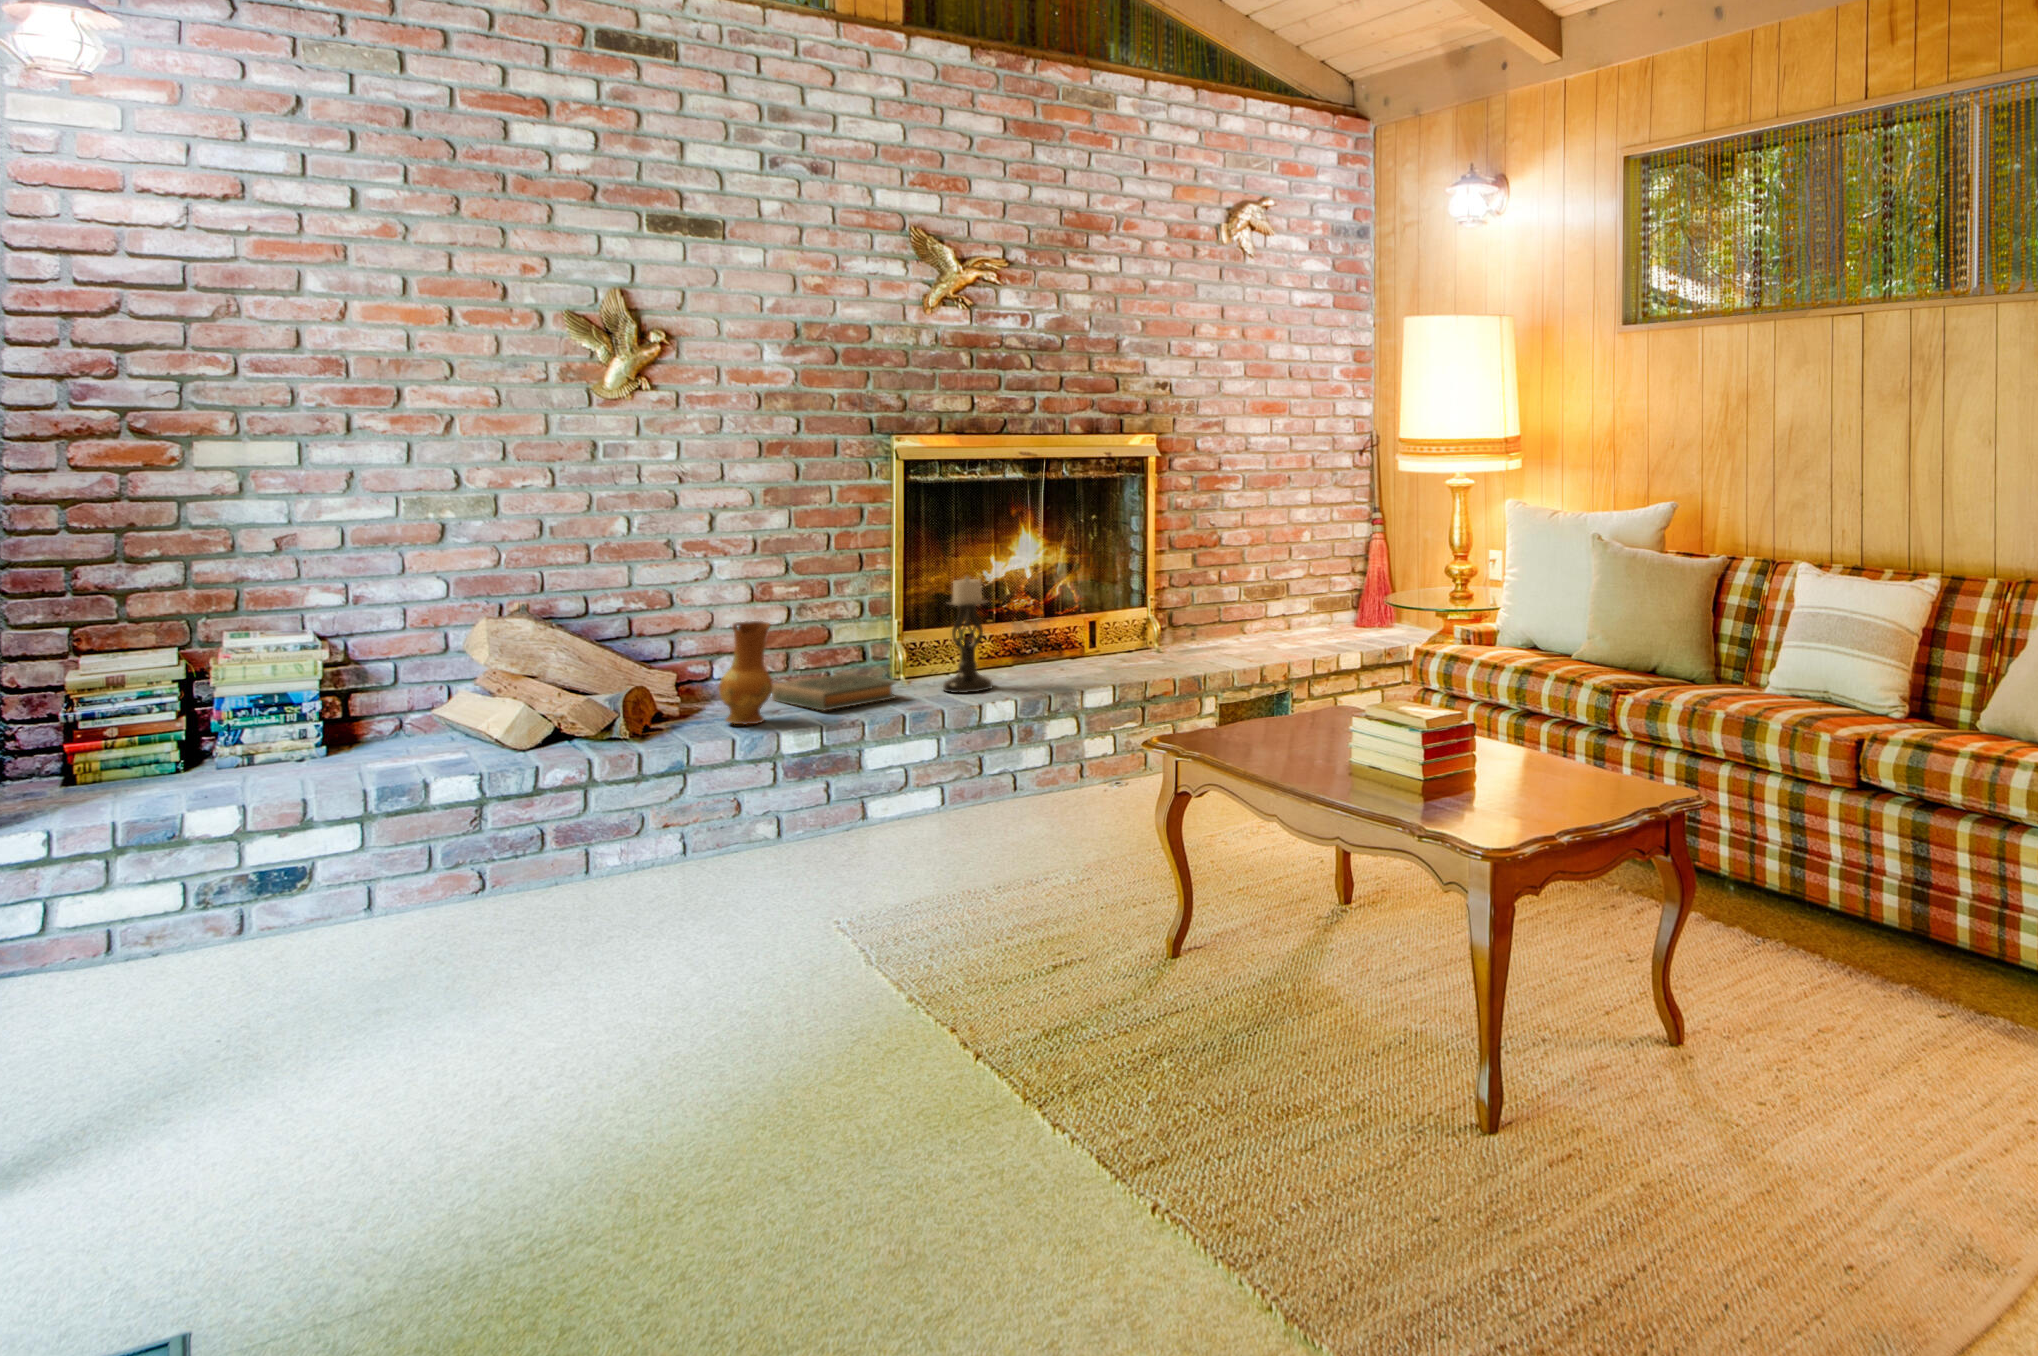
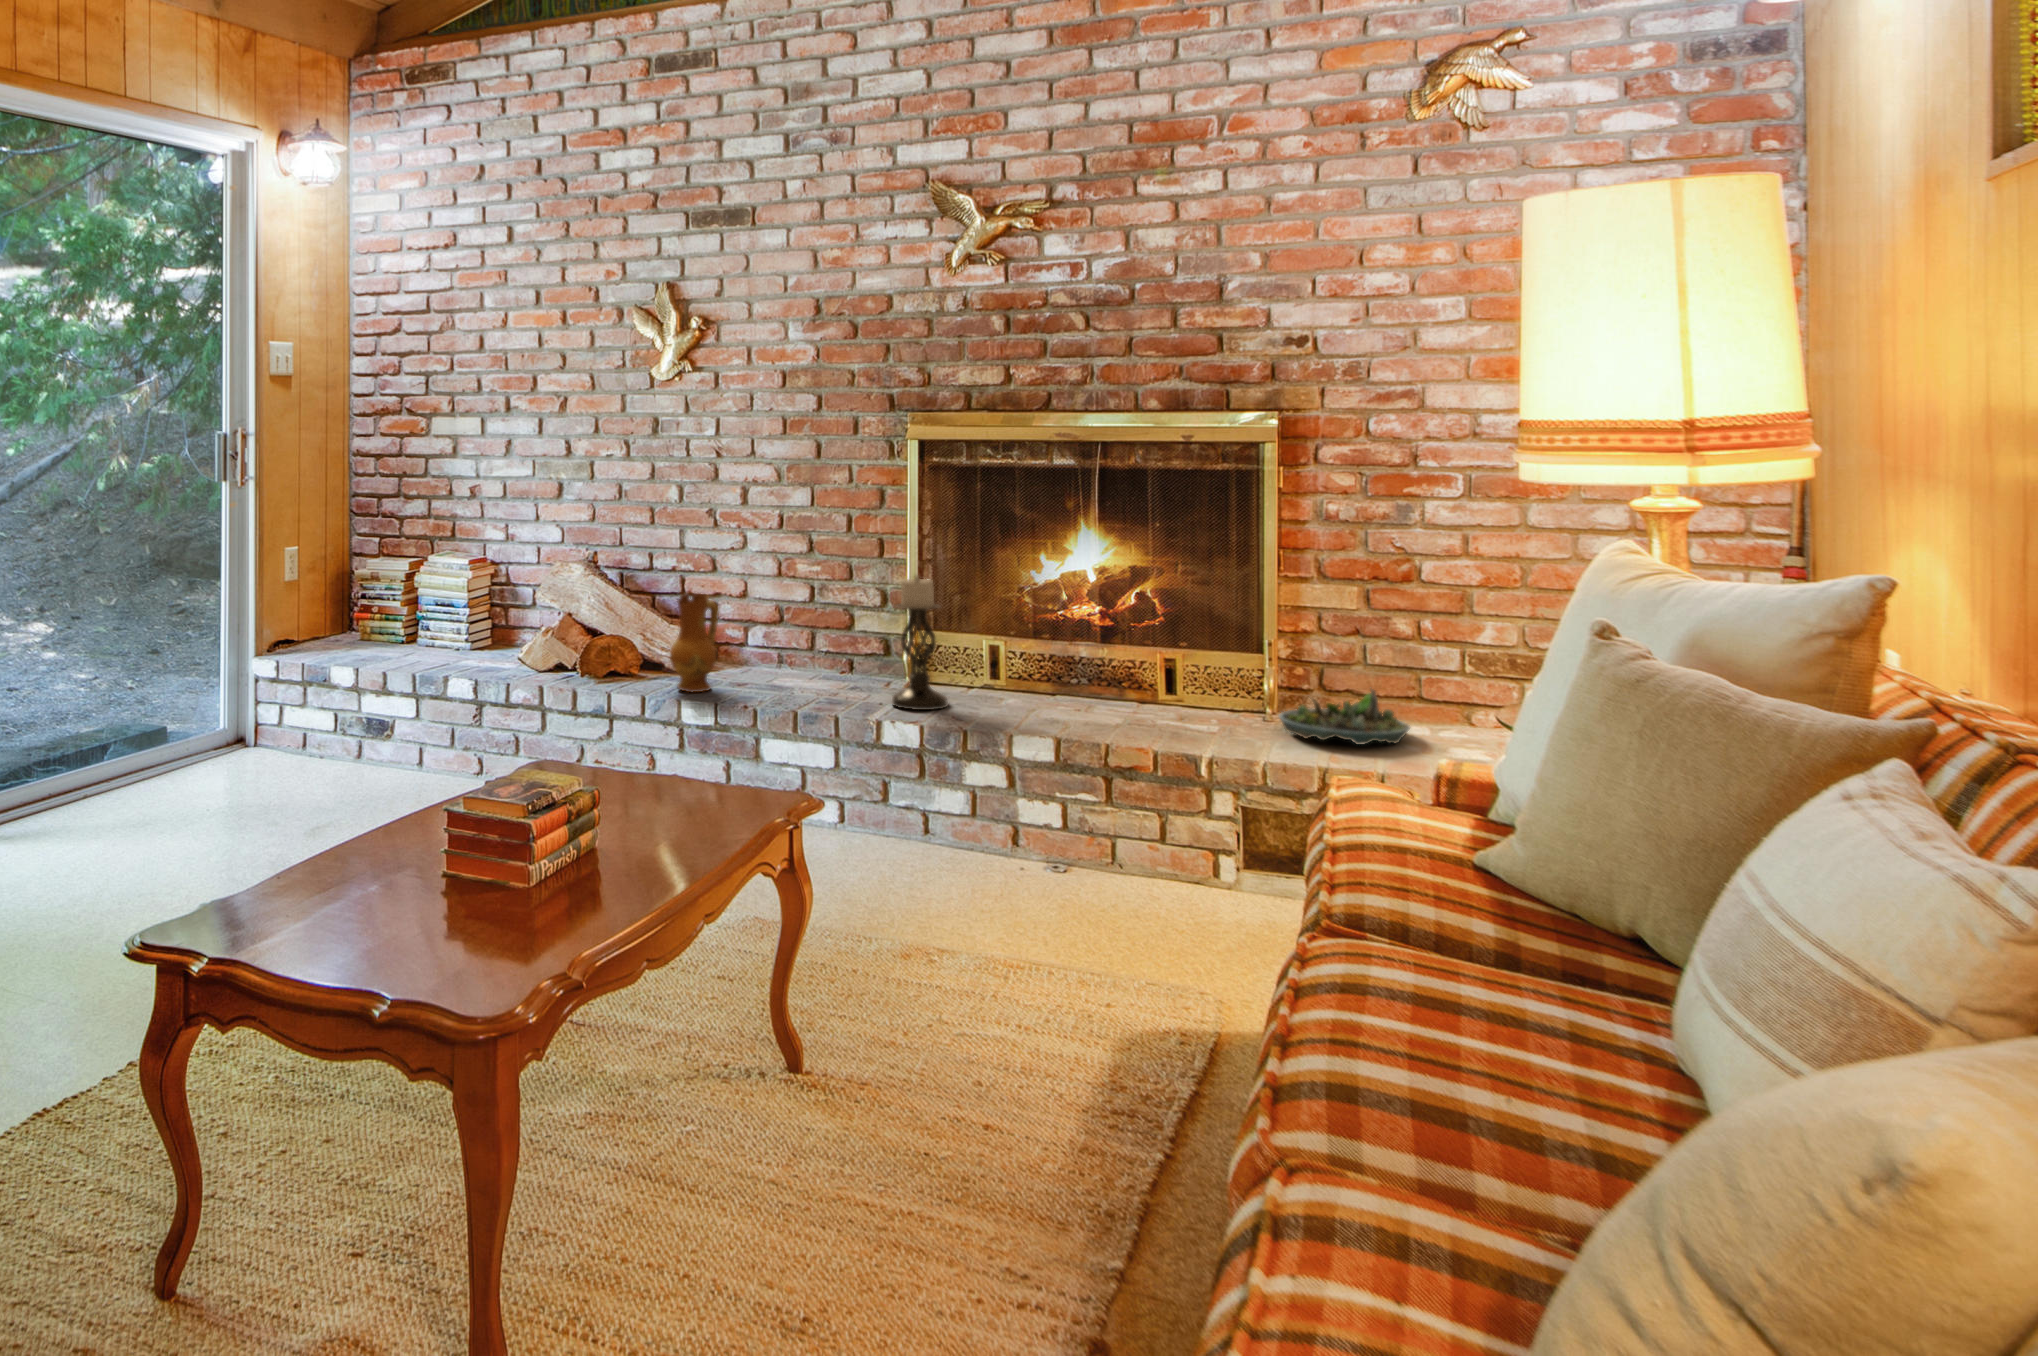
succulent planter: none [1201,614,1280,653] -> present [1279,689,1410,744]
hardback book: present [772,673,896,710] -> none [755,661,855,698]

